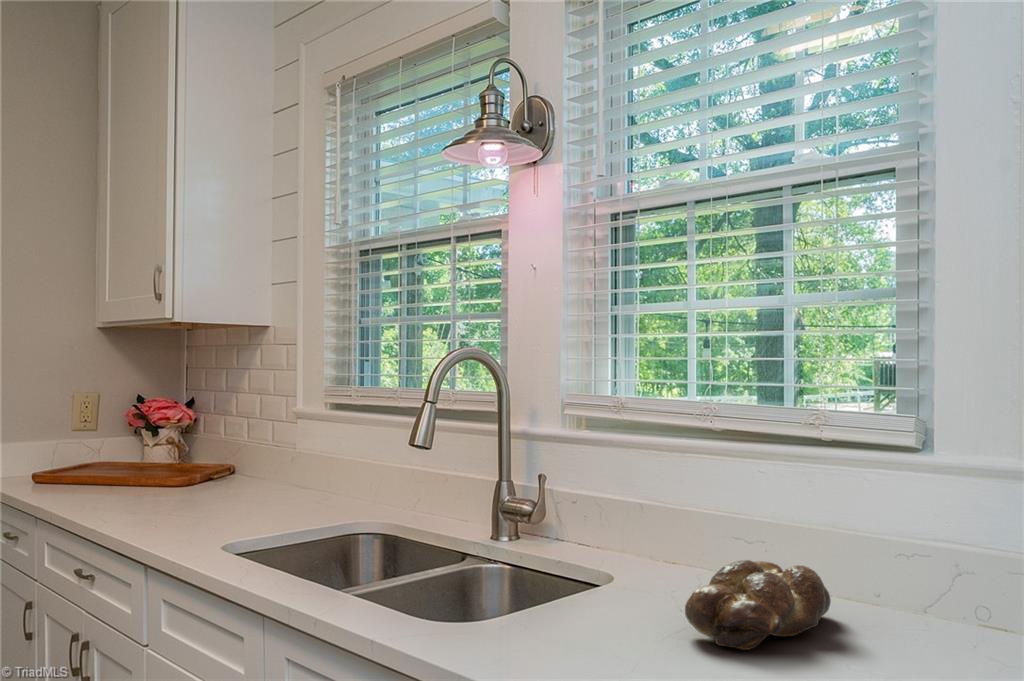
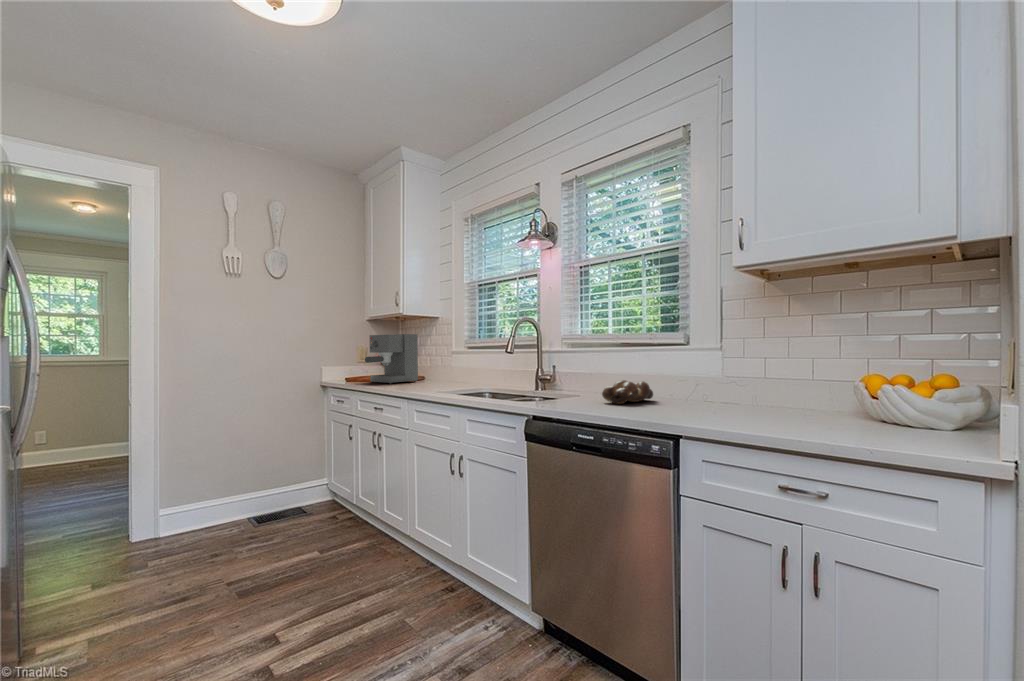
coffee maker: none [69,368,212,495] -> present [365,334,418,384]

